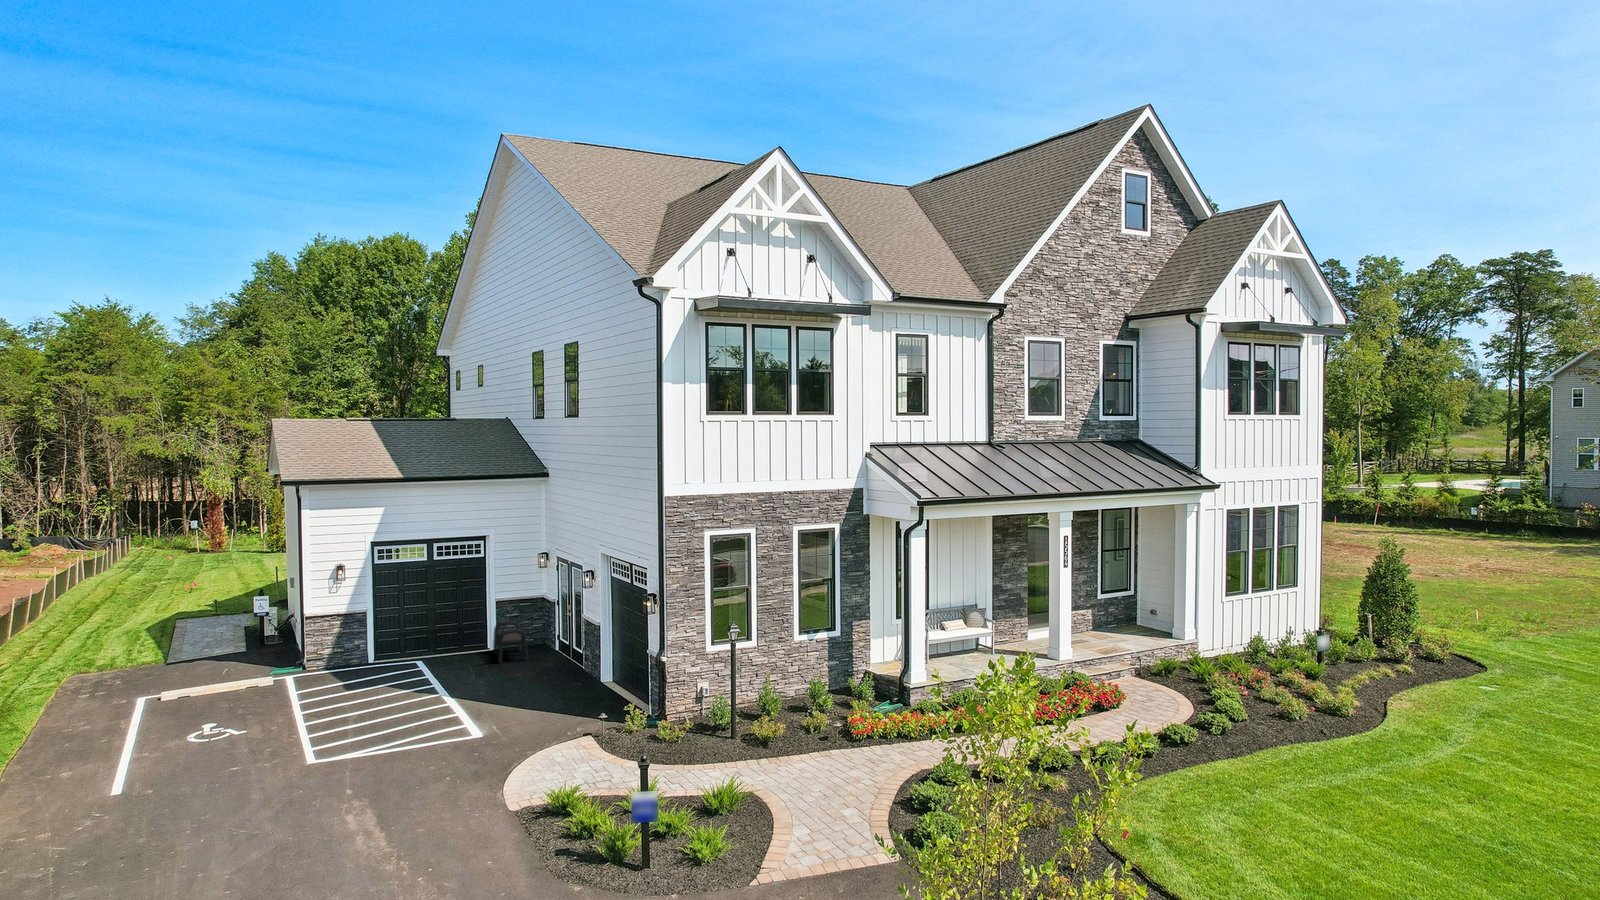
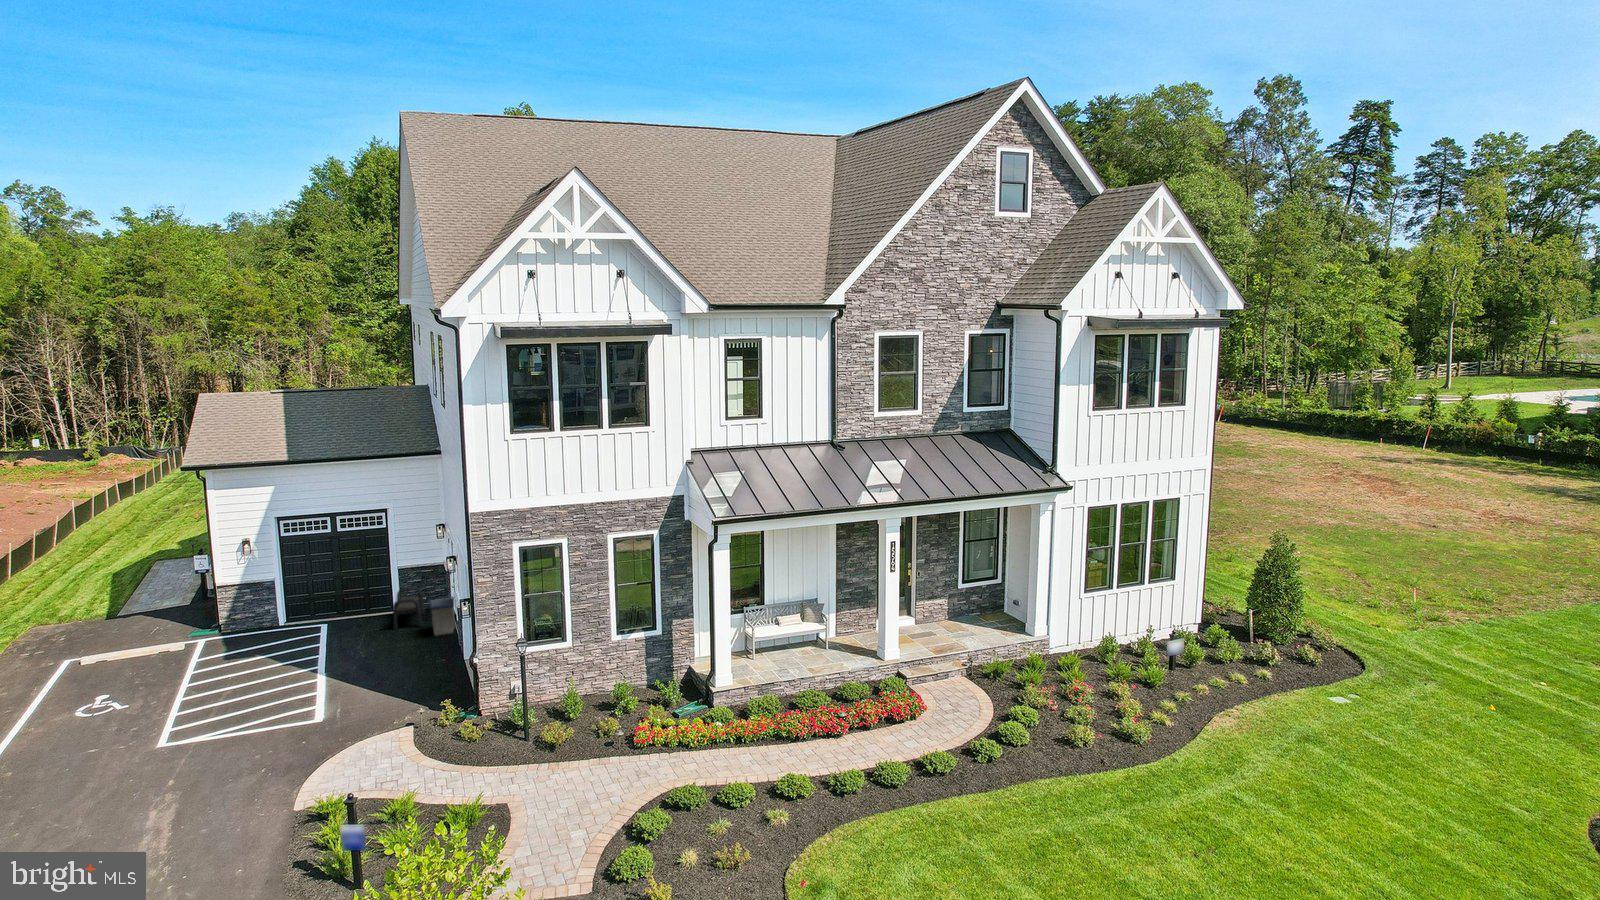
trash can: none [539,624,573,667] -> present [429,597,455,636]

